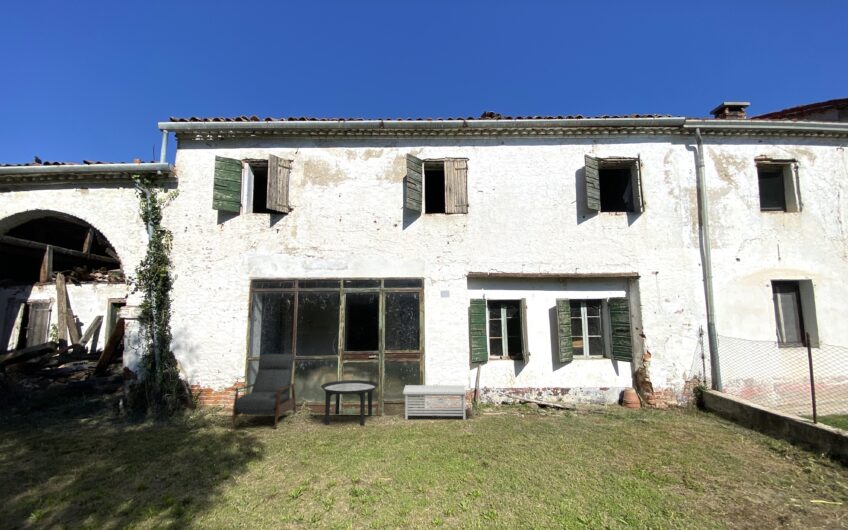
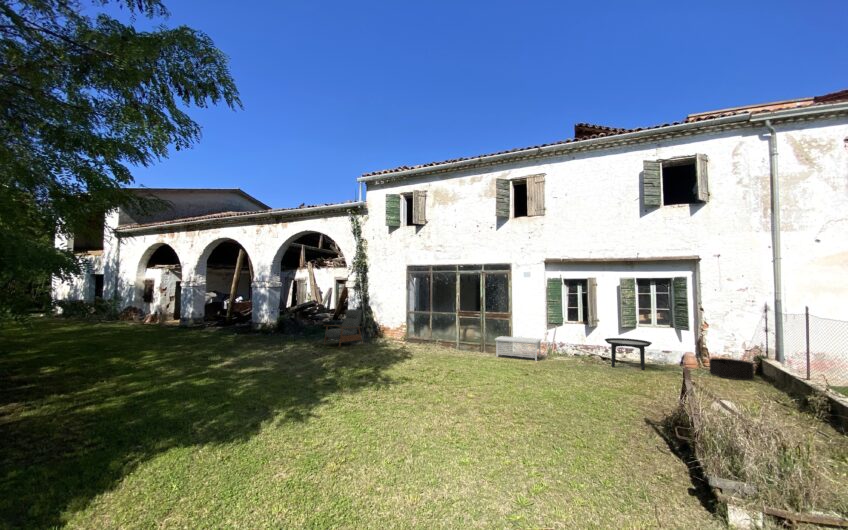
chair: present [231,354,296,428] -> present [324,309,362,347]
round table: present [321,380,379,425] -> present [605,338,652,370]
basket: none [658,393,709,420] -> present [709,358,754,380]

